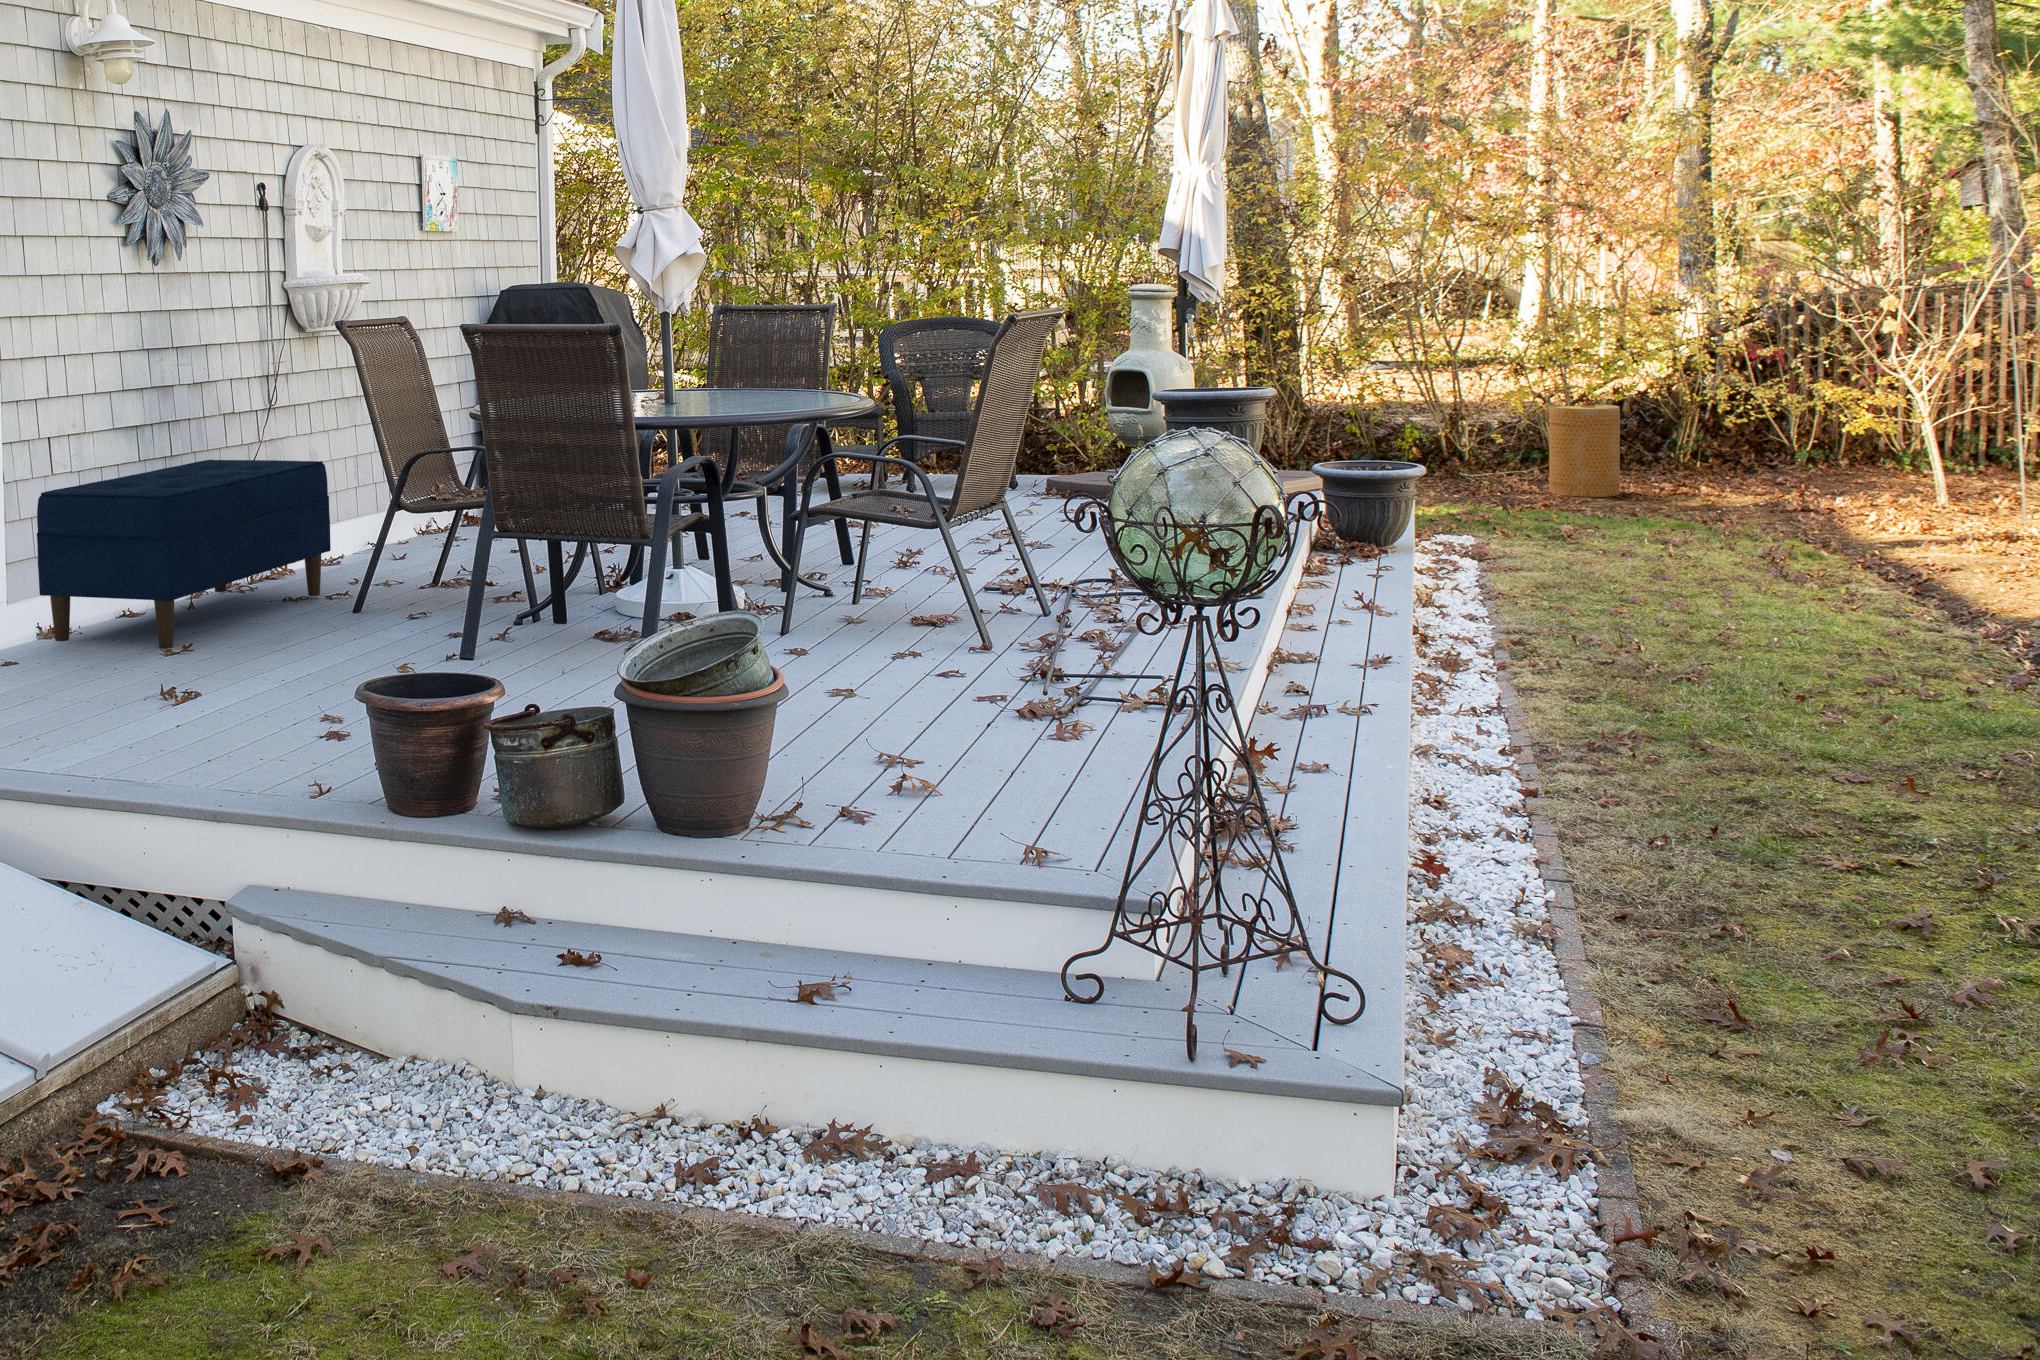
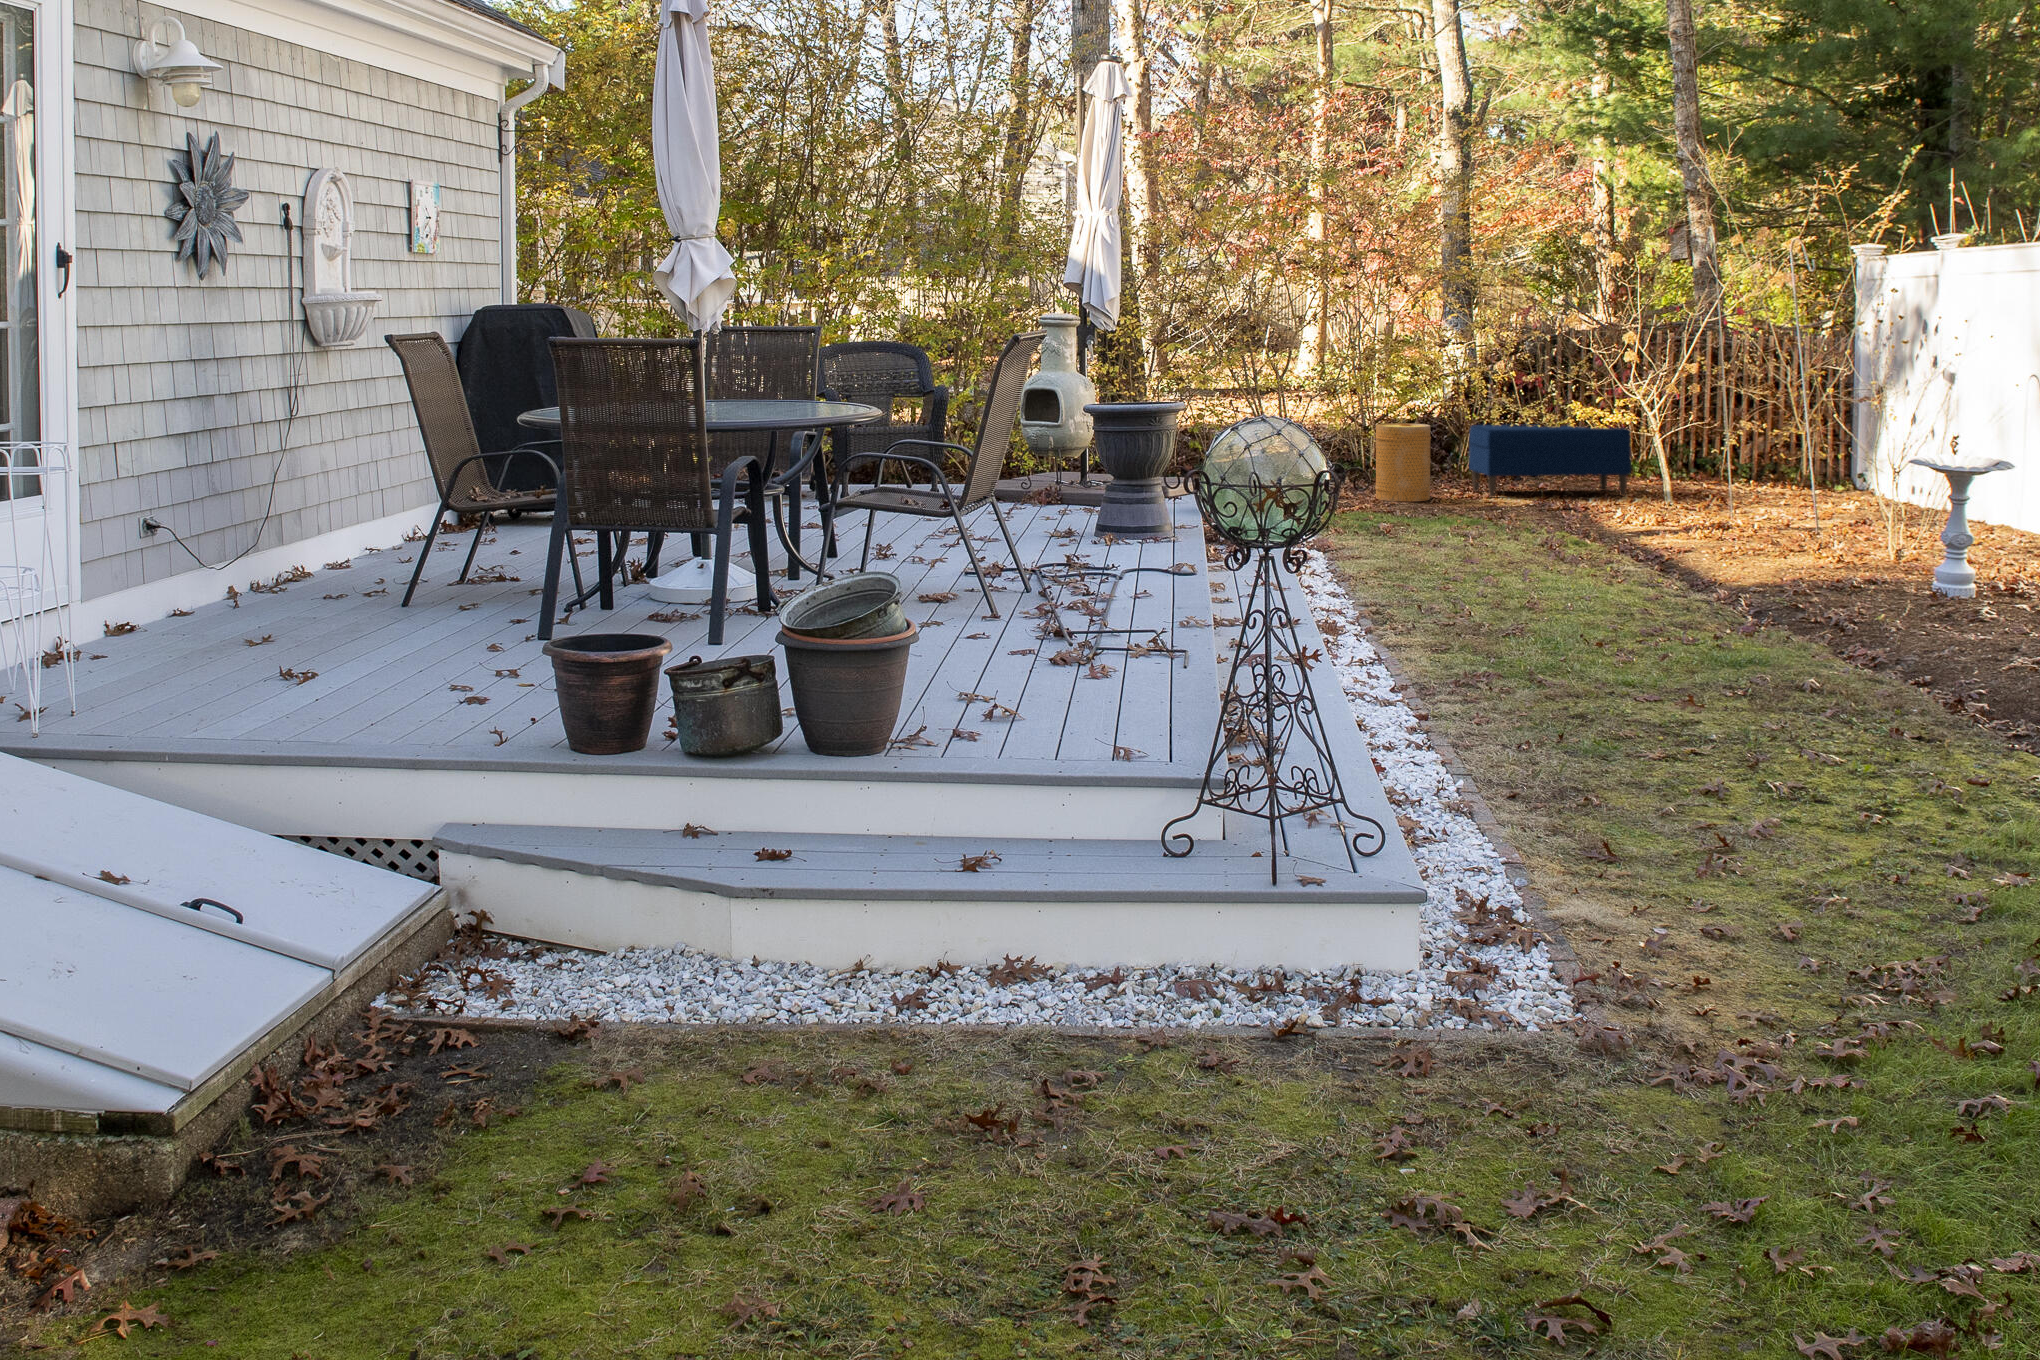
bench: present [37,460,331,648] -> present [1469,425,1632,498]

